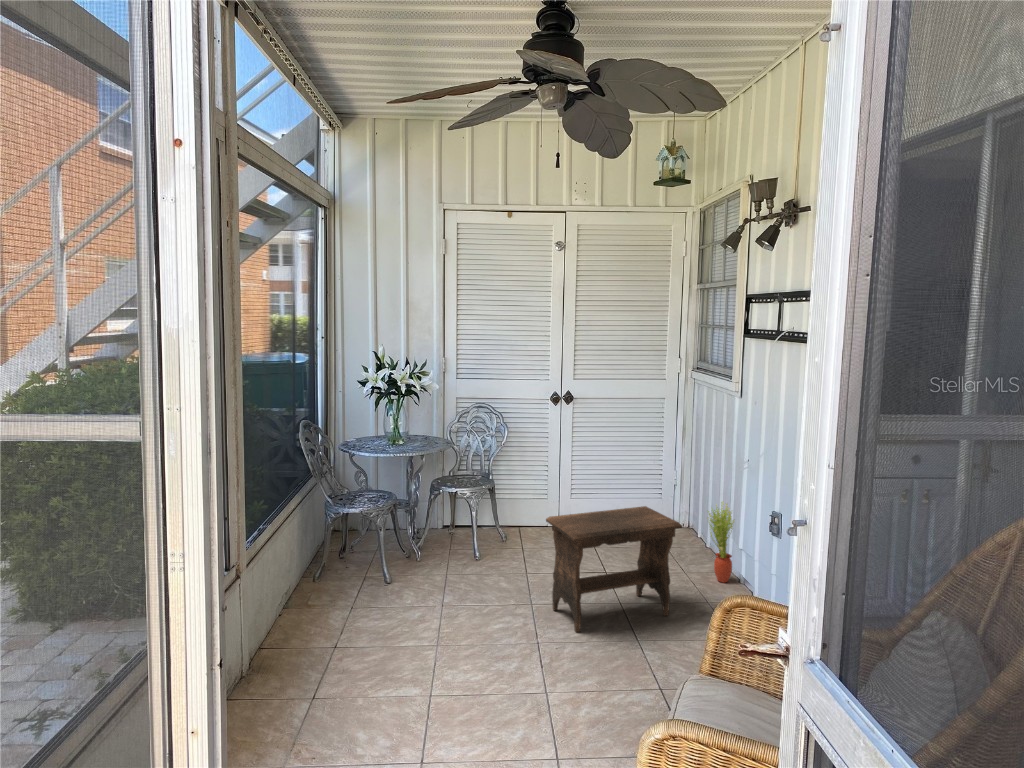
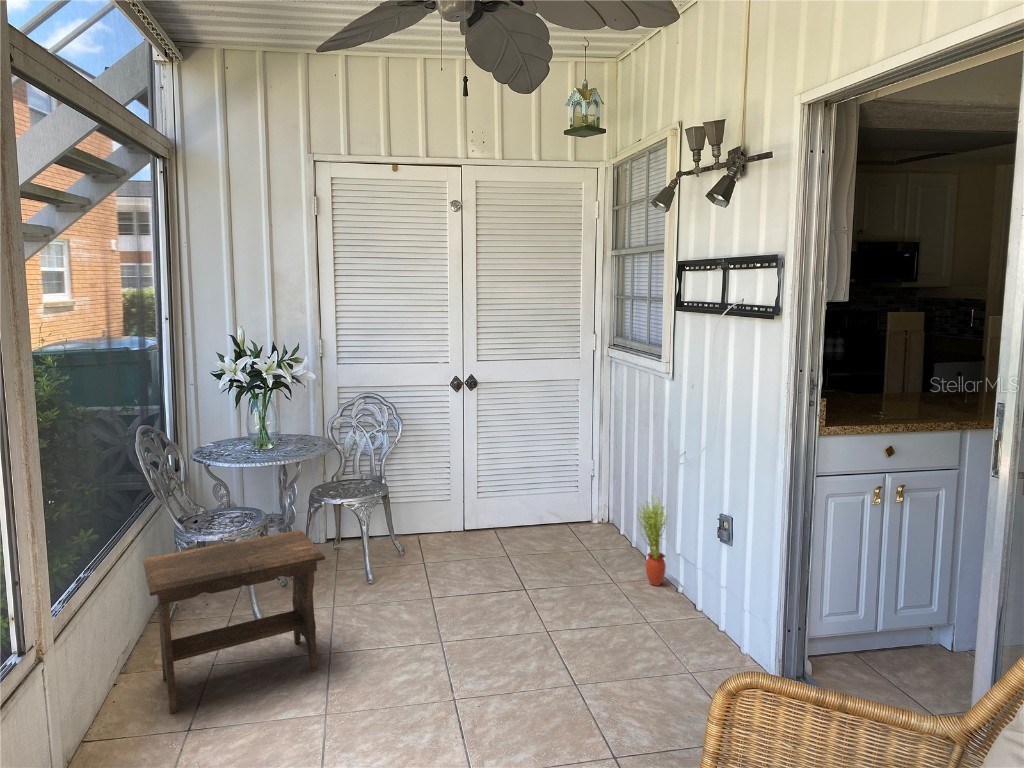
footstool: present [546,506,682,632] -> present [143,530,325,713]

